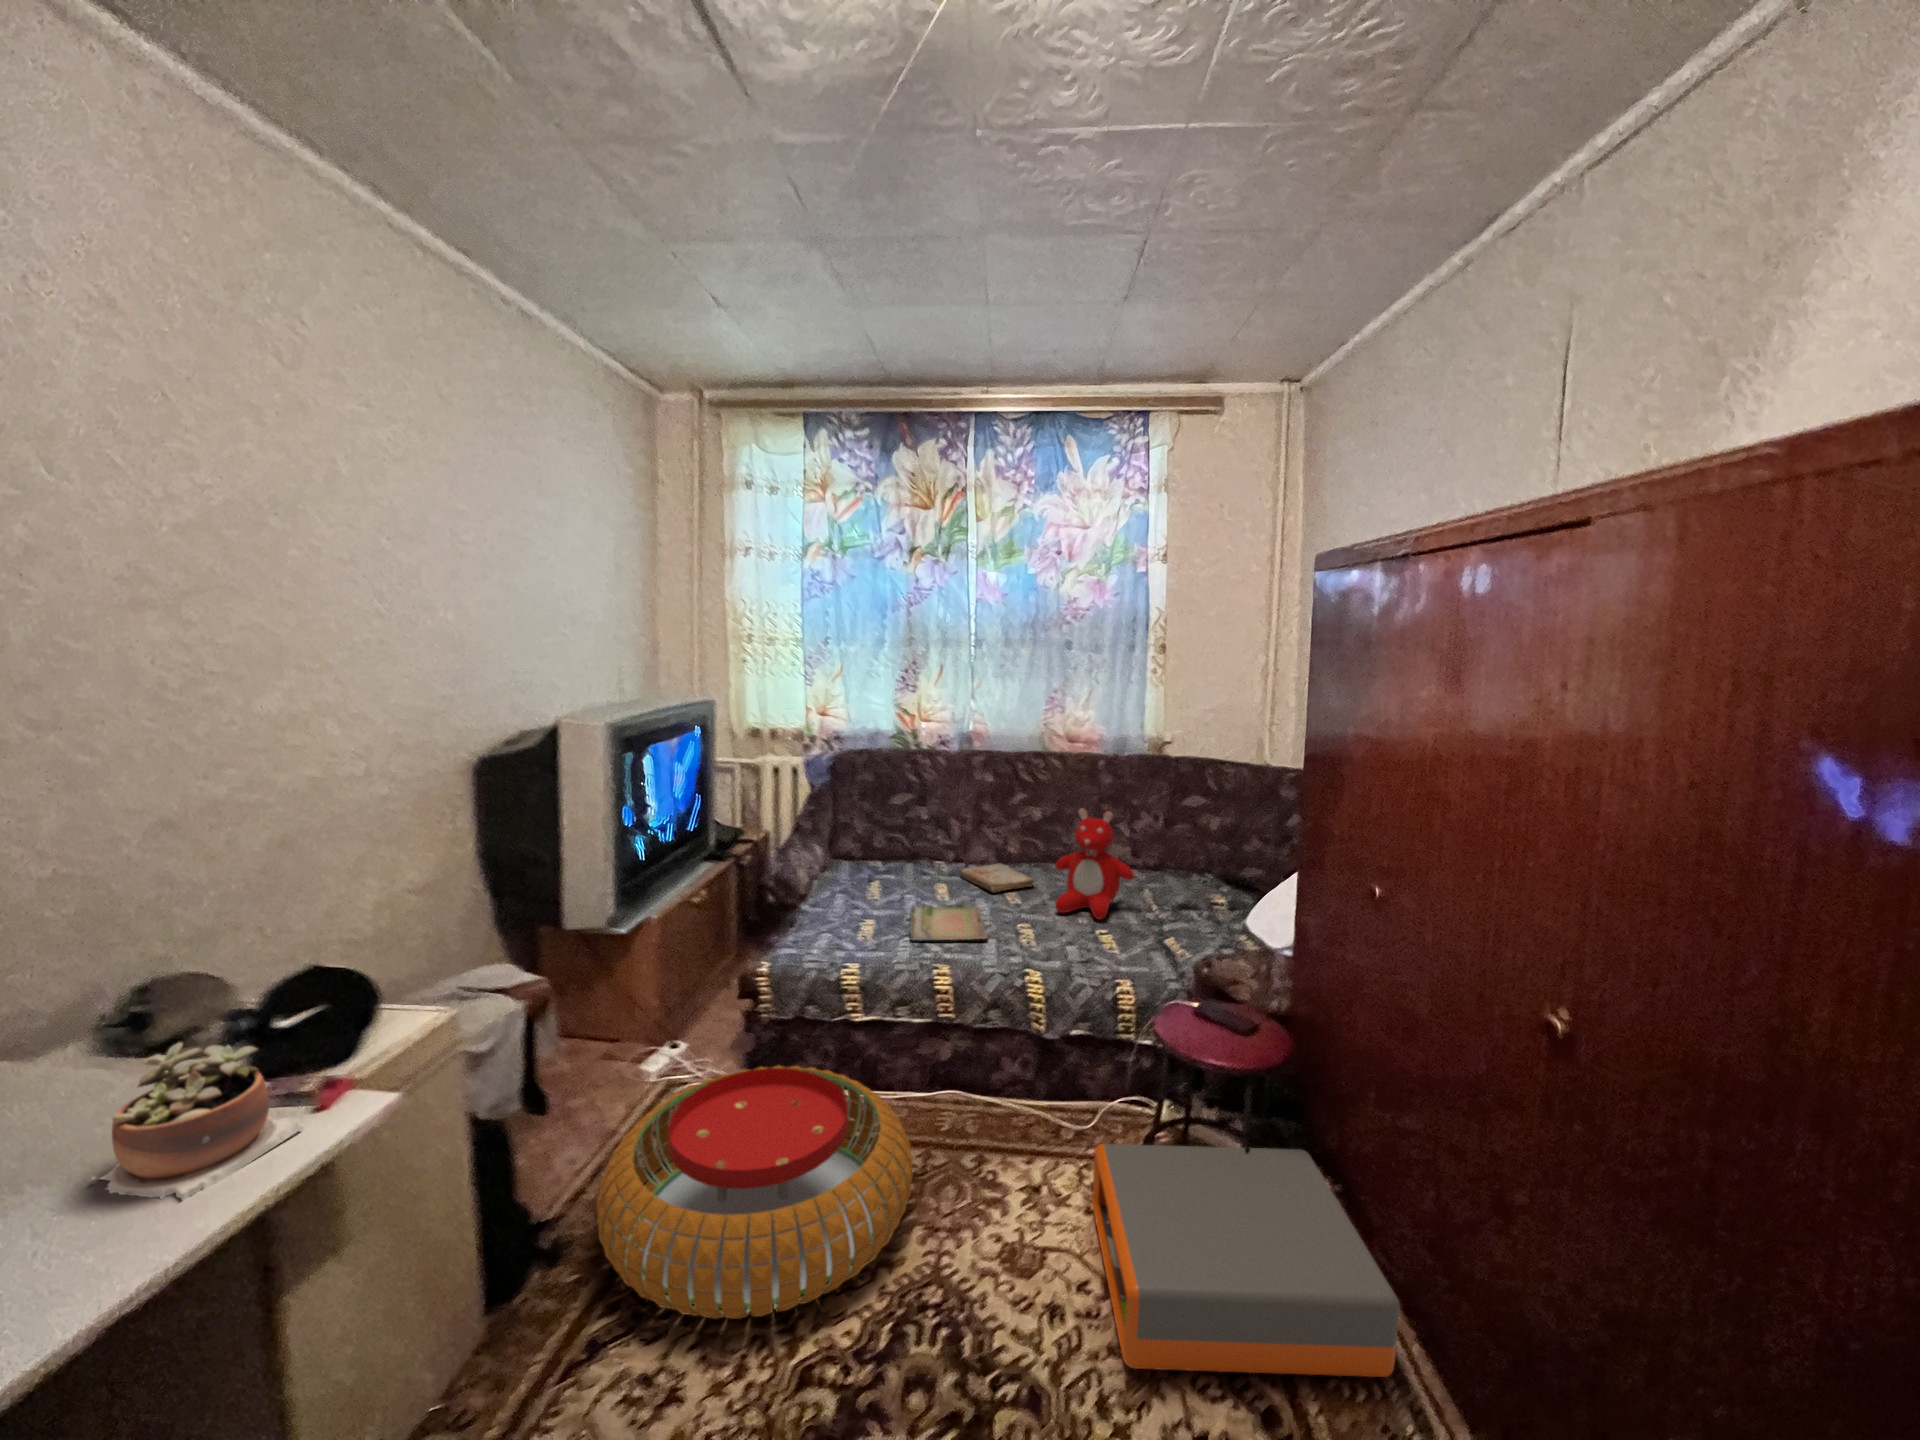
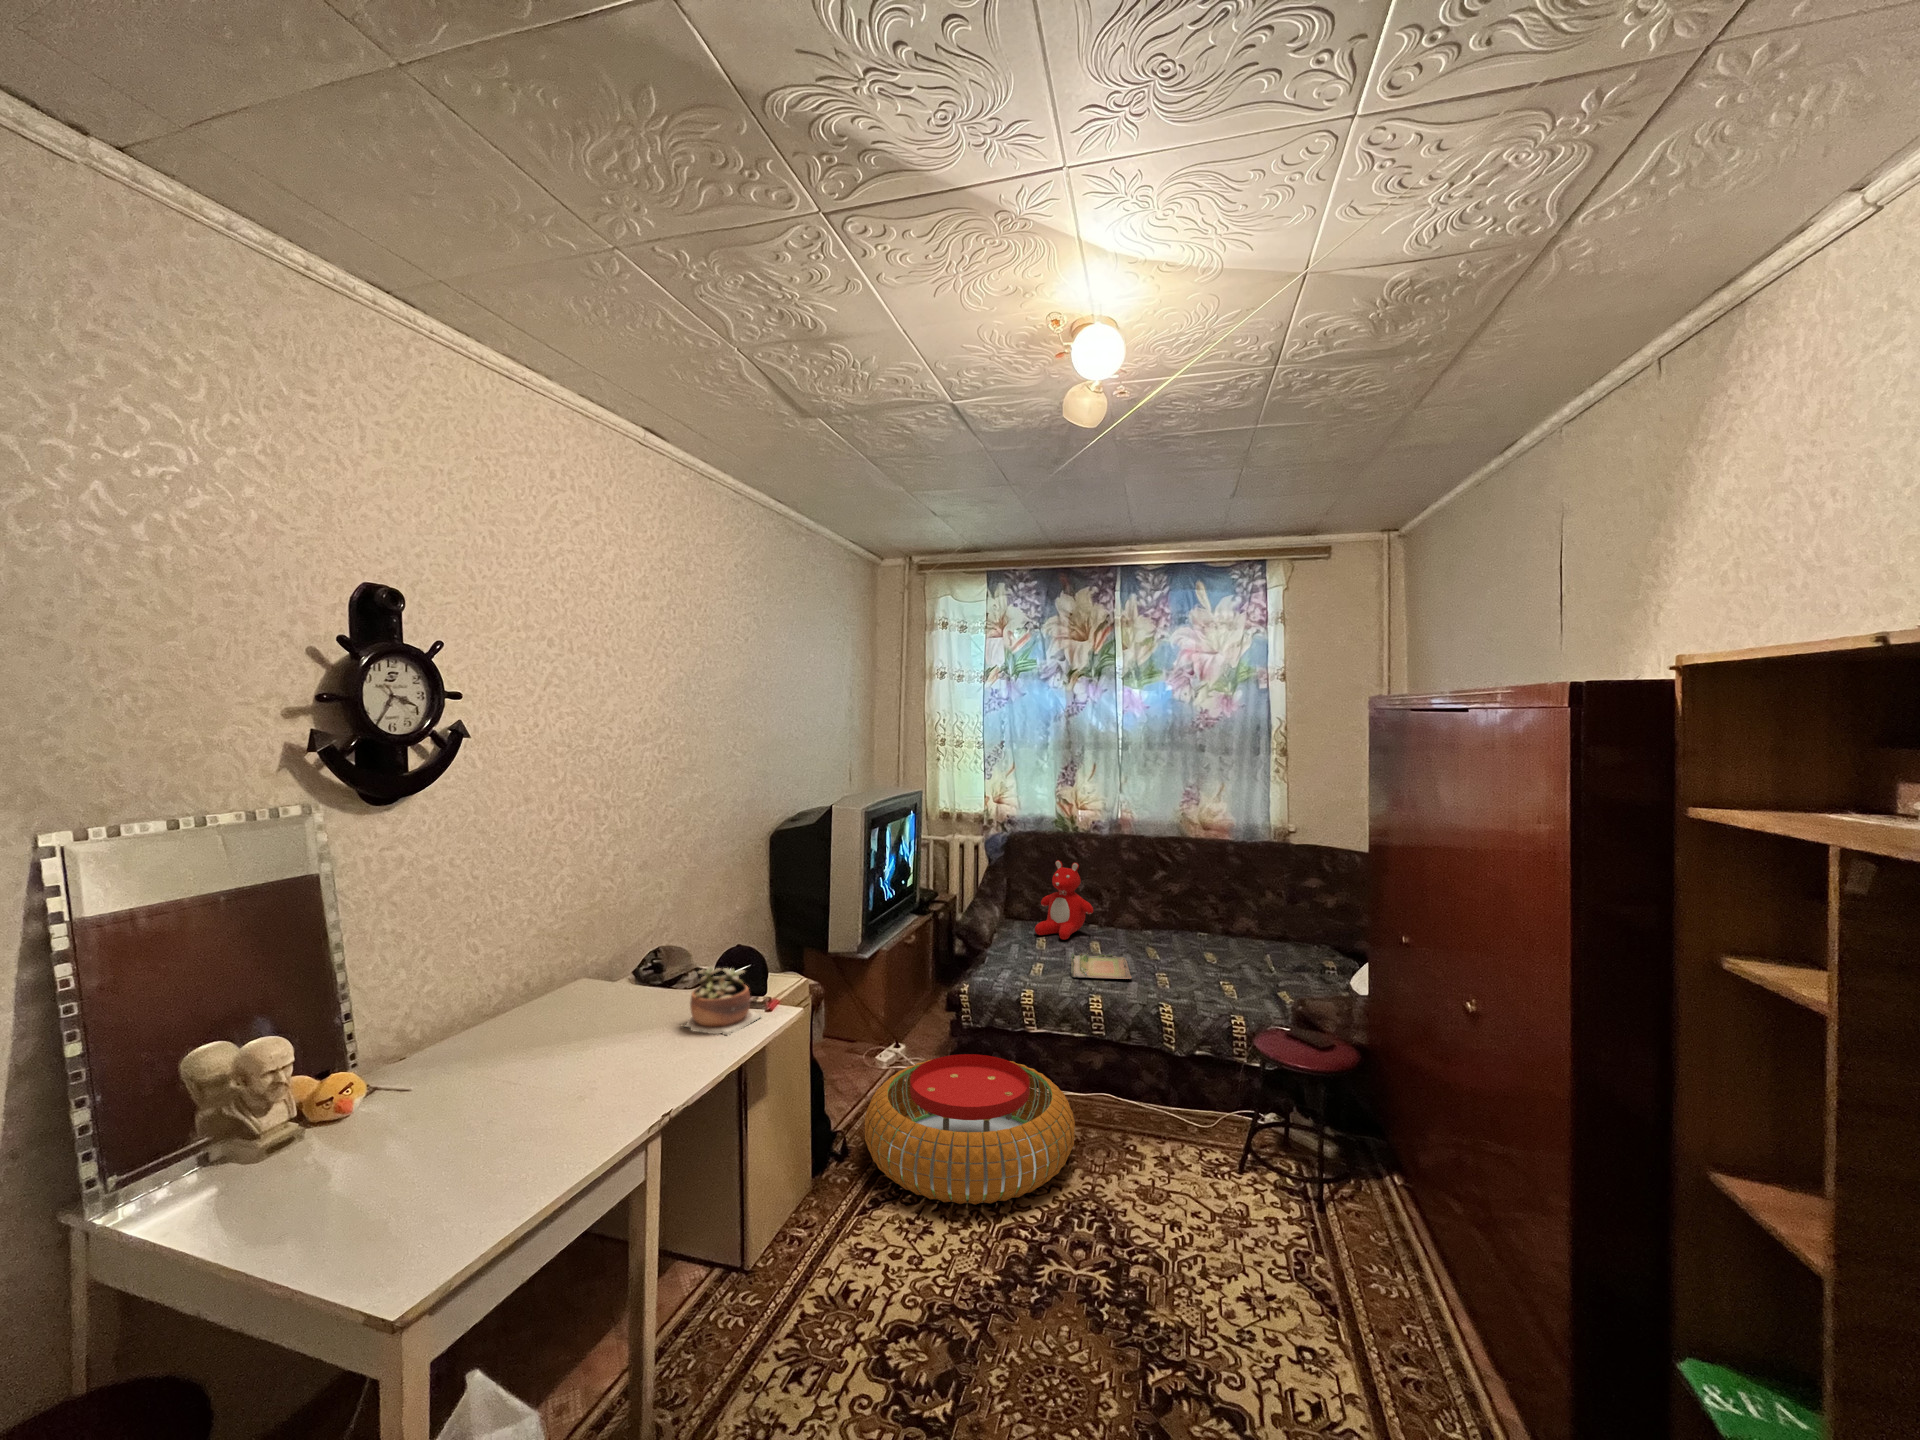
teddy bear: present [1055,808,1134,919] -> present [1035,860,1093,940]
book: present [960,863,1034,892] -> none [1110,927,1172,948]
storage box: present [1092,1144,1400,1377] -> none [1207,1121,1422,1283]

